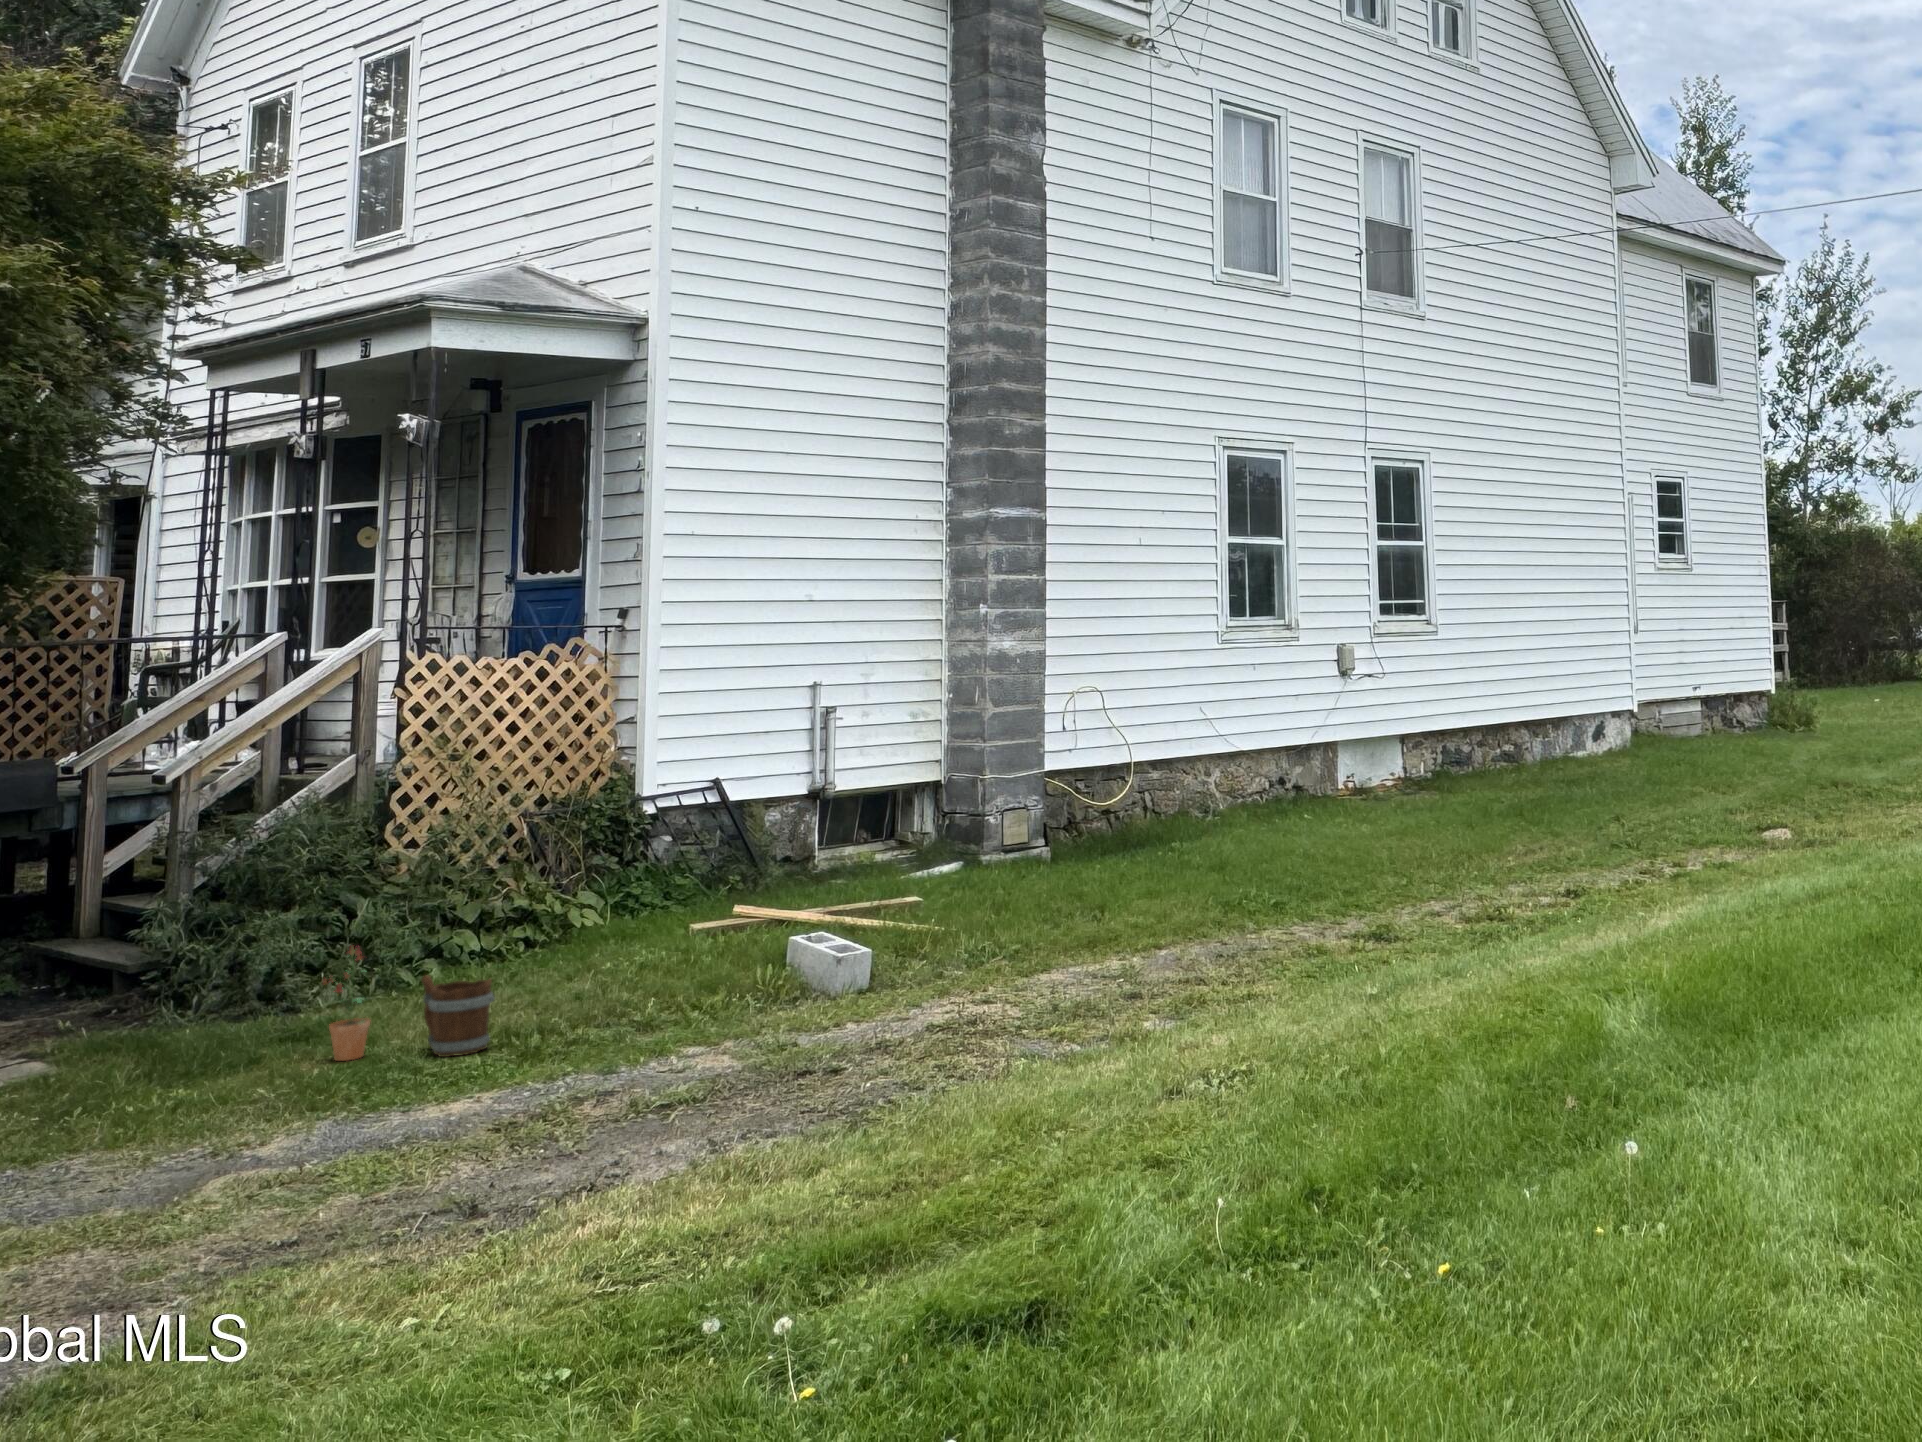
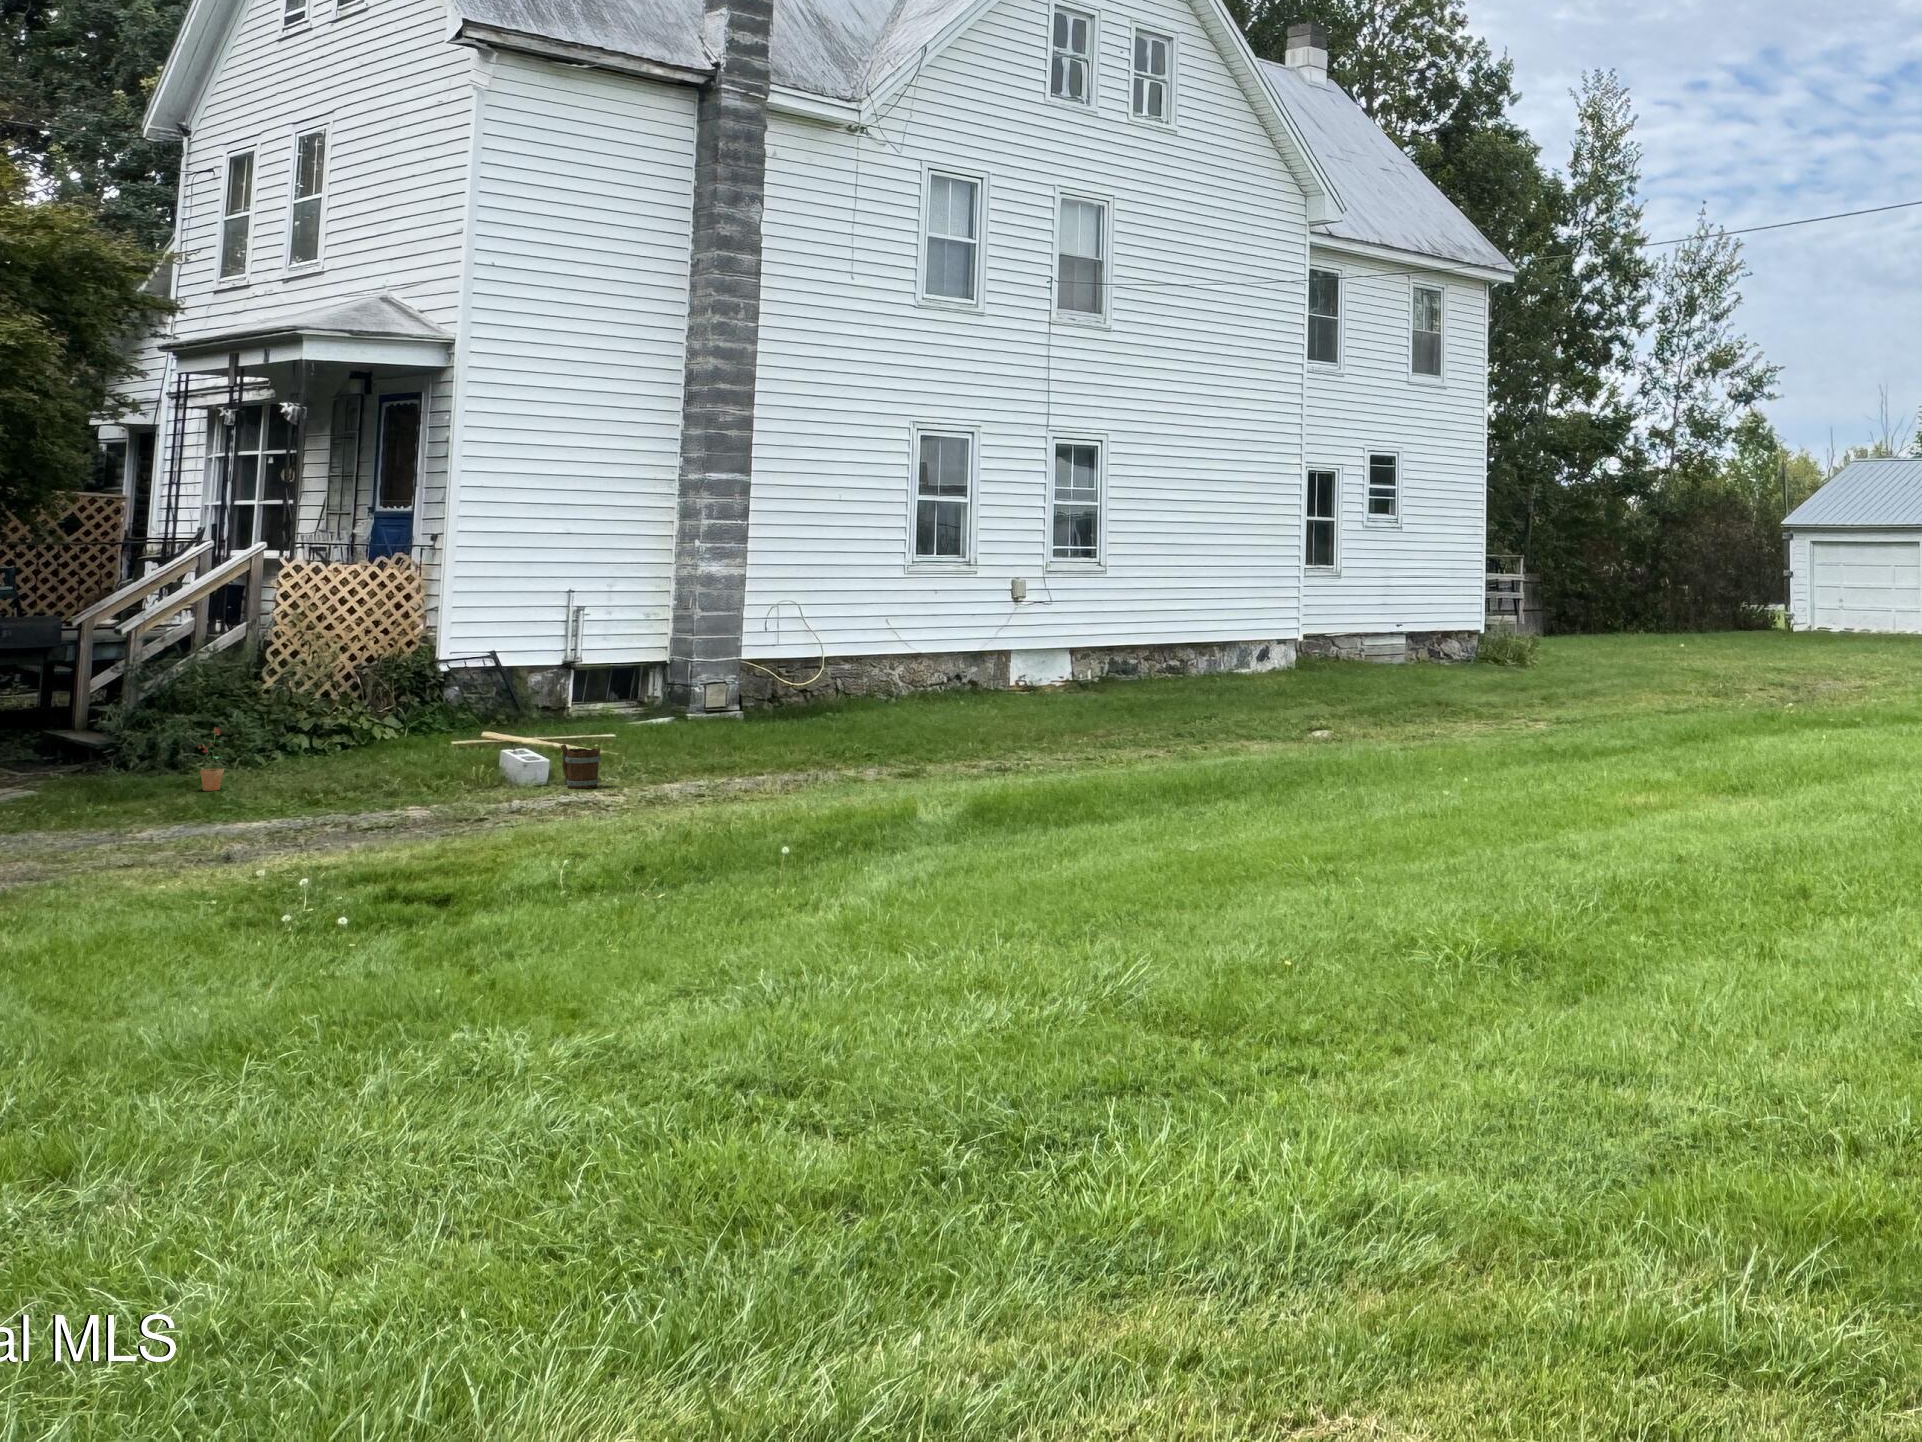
bucket: present [422,975,494,1057] -> present [561,744,602,789]

